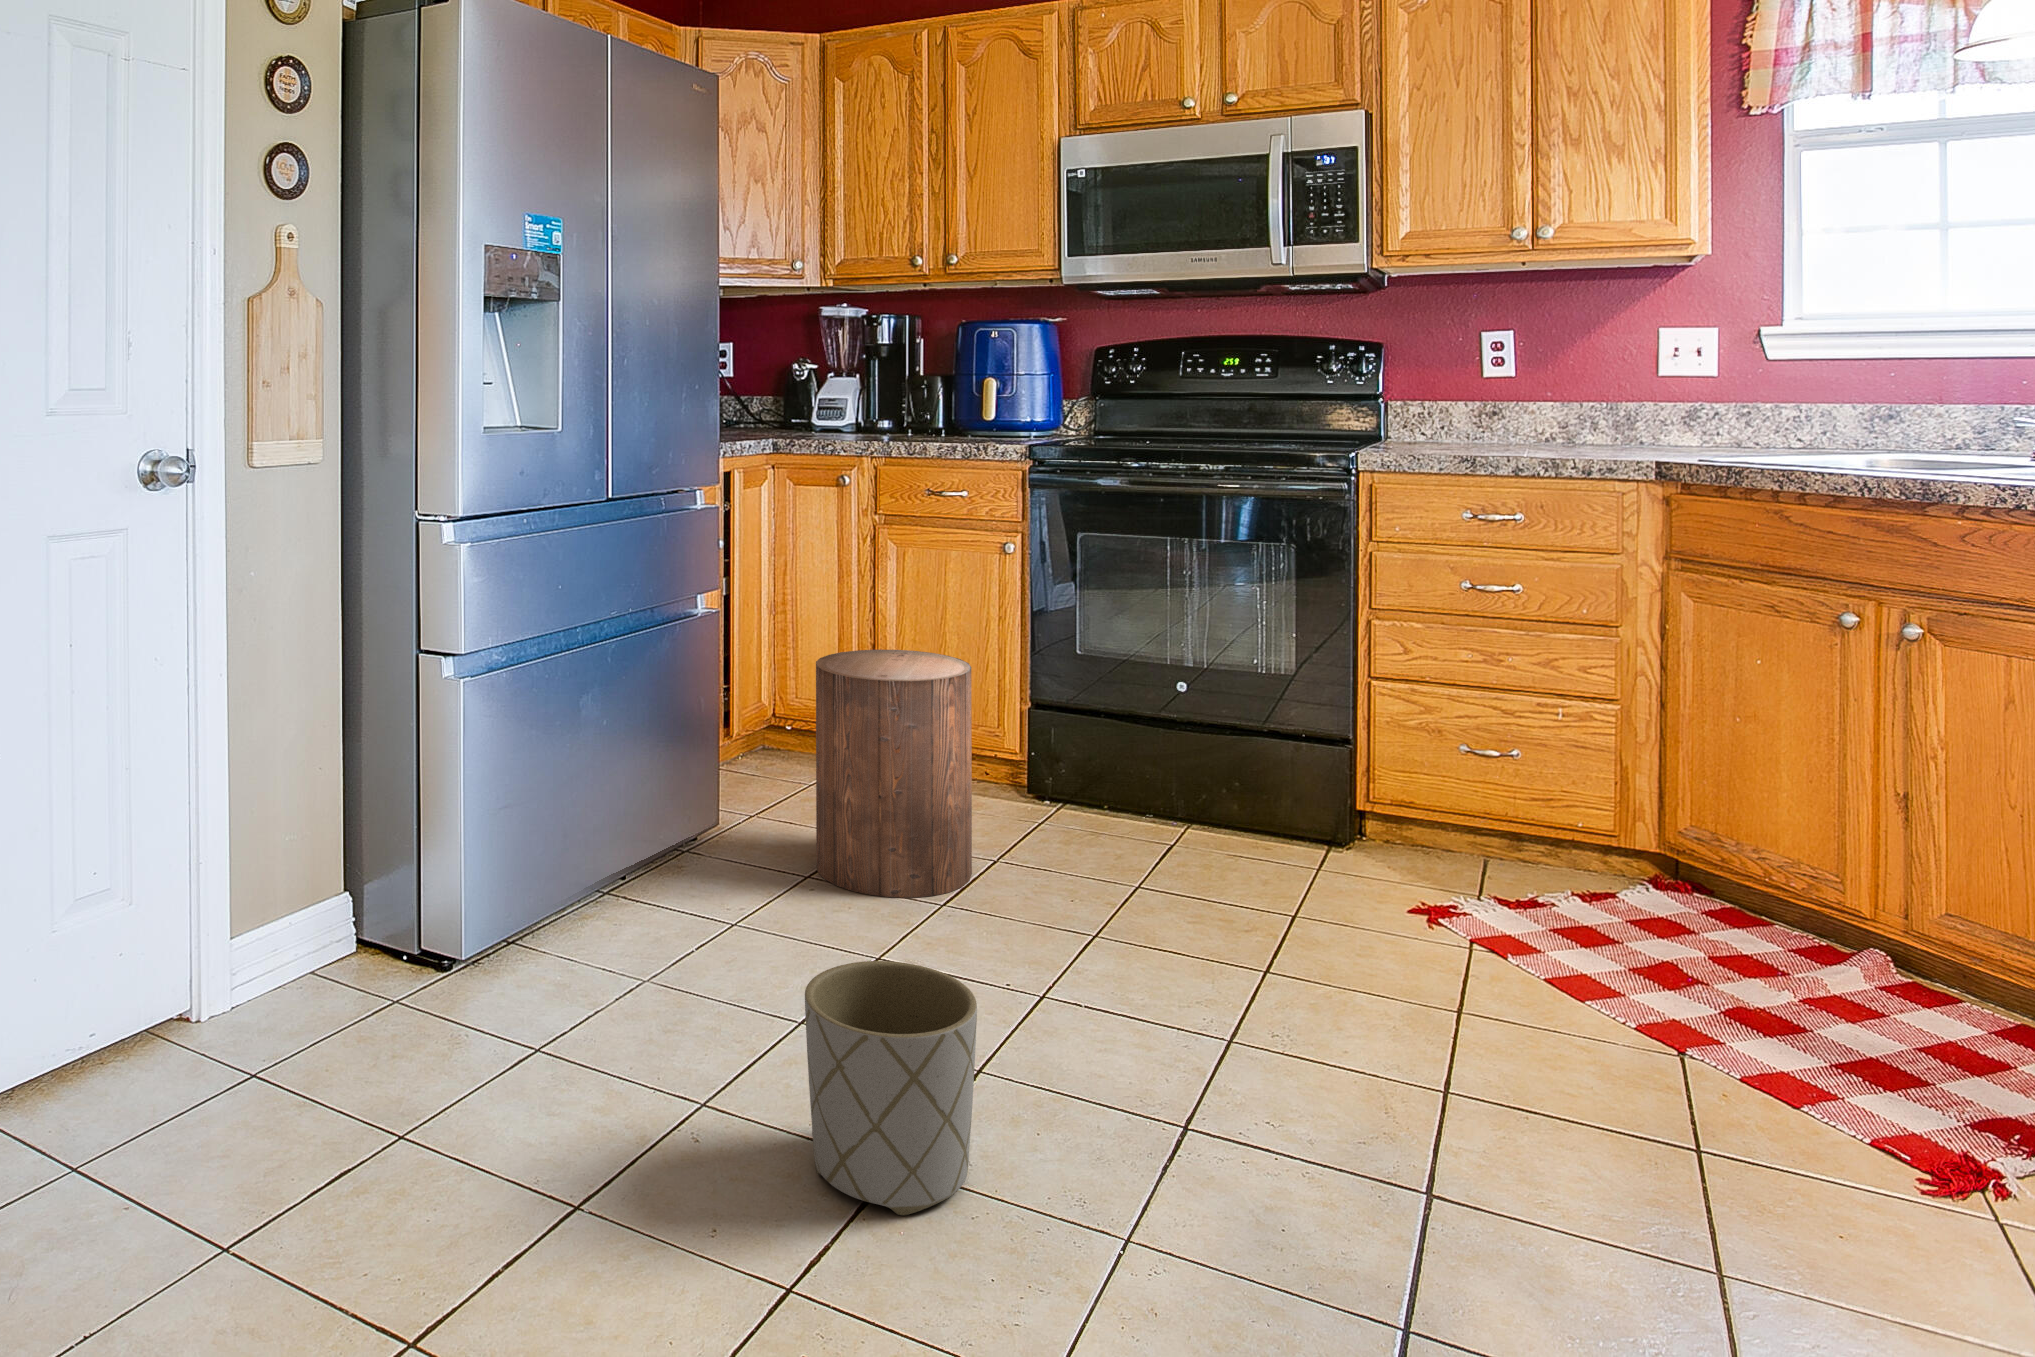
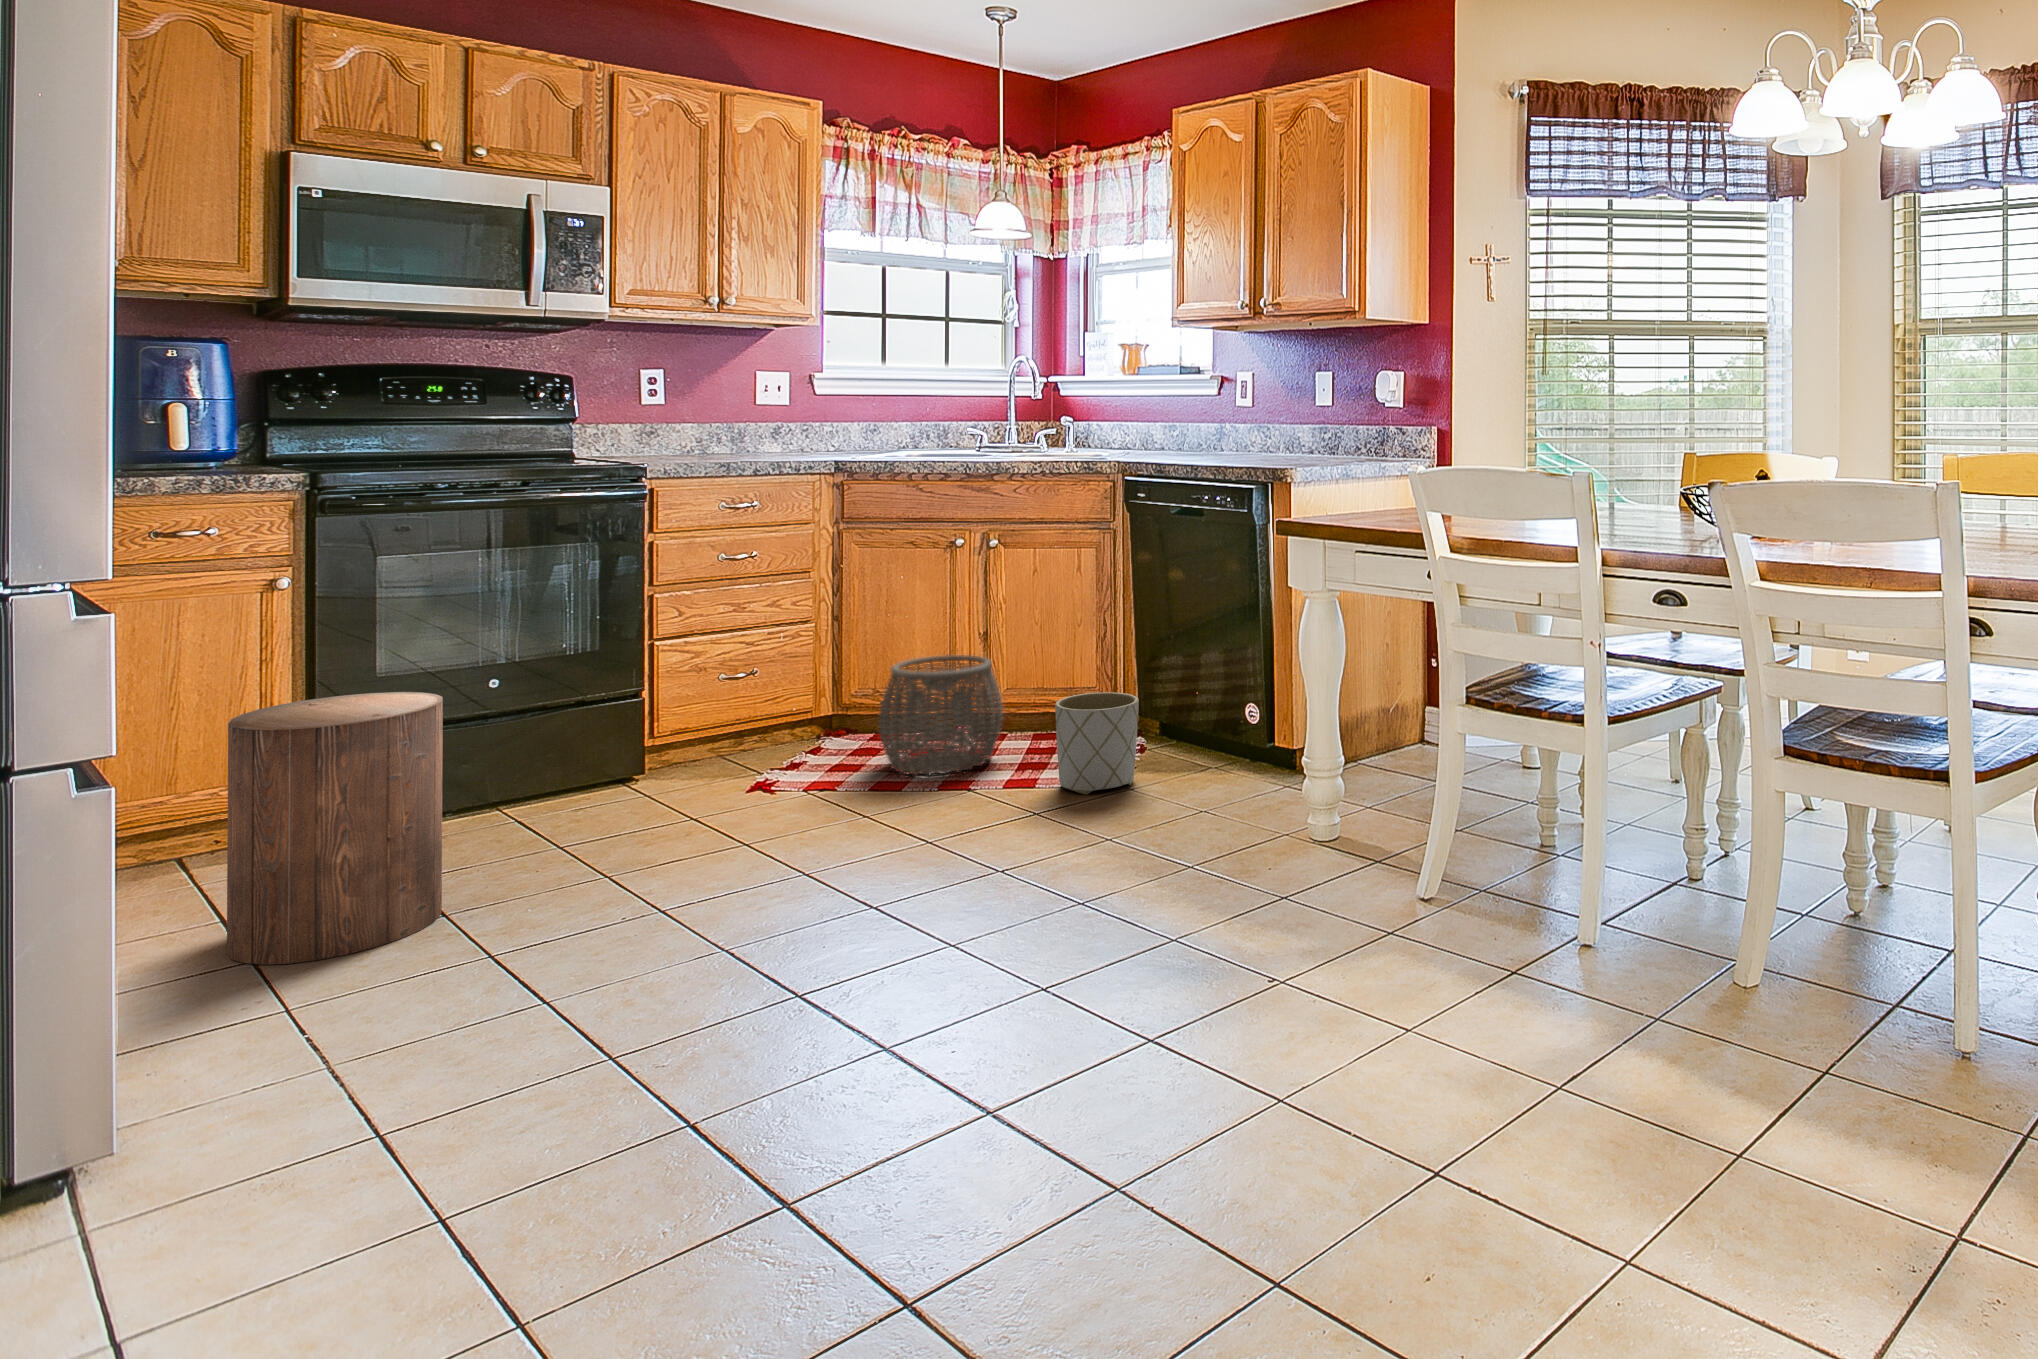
woven basket: none [1586,801,1847,1034] -> present [879,655,1003,775]
planter: present [805,961,977,1215] -> present [1055,692,1139,794]

